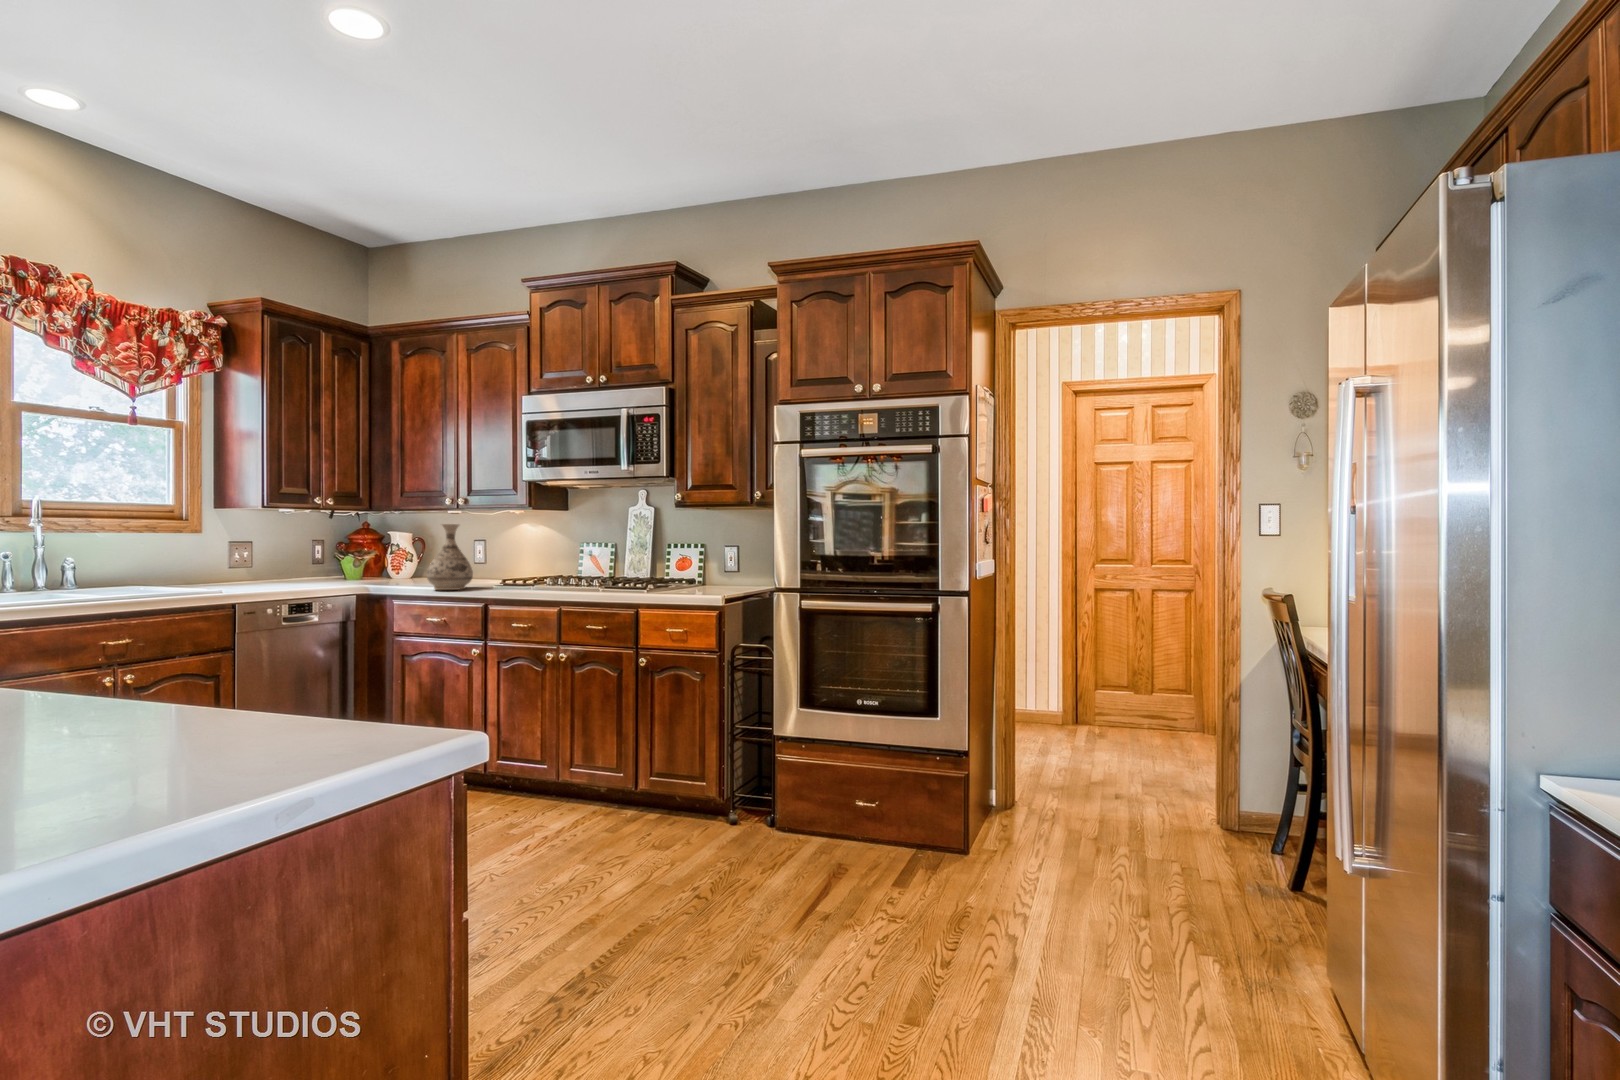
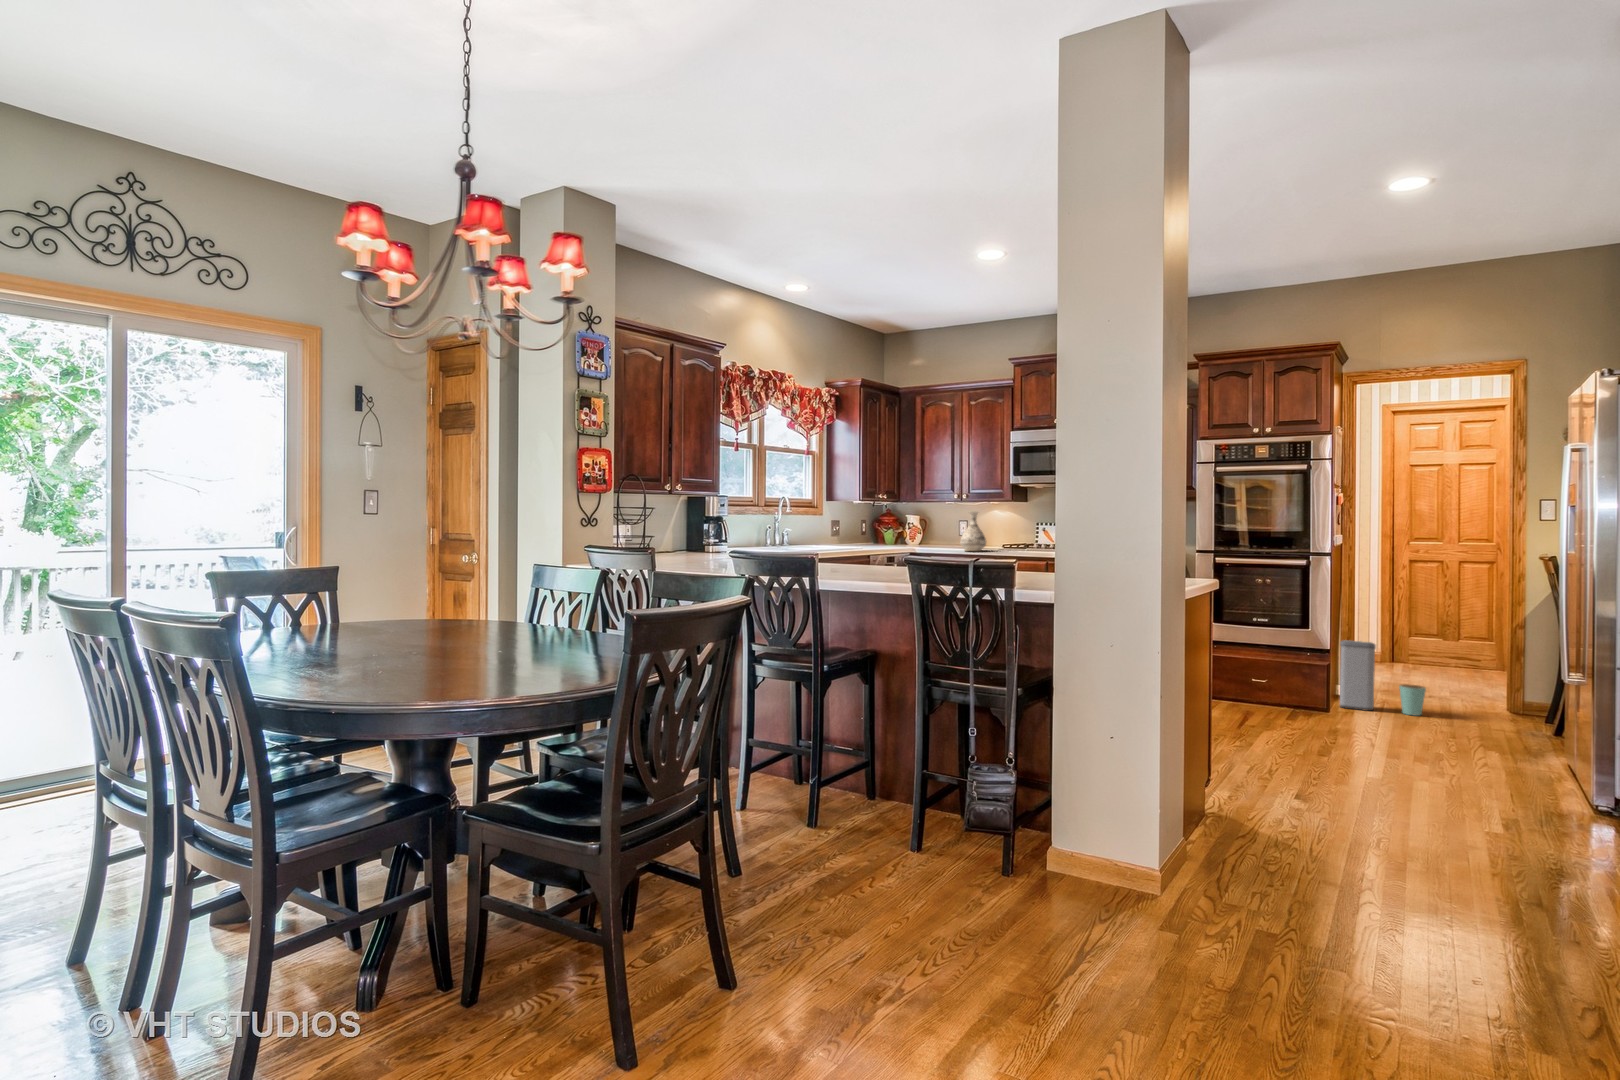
trash can: none [987,733,1110,858] -> present [1340,640,1426,716]

